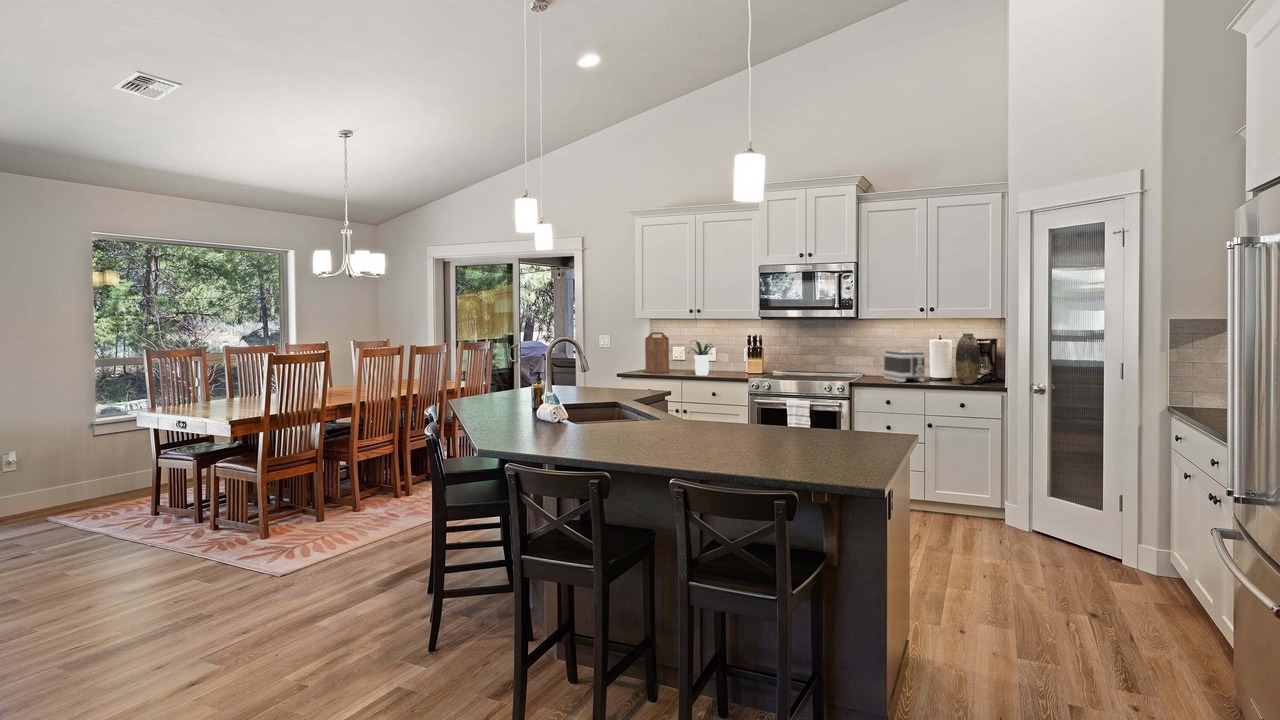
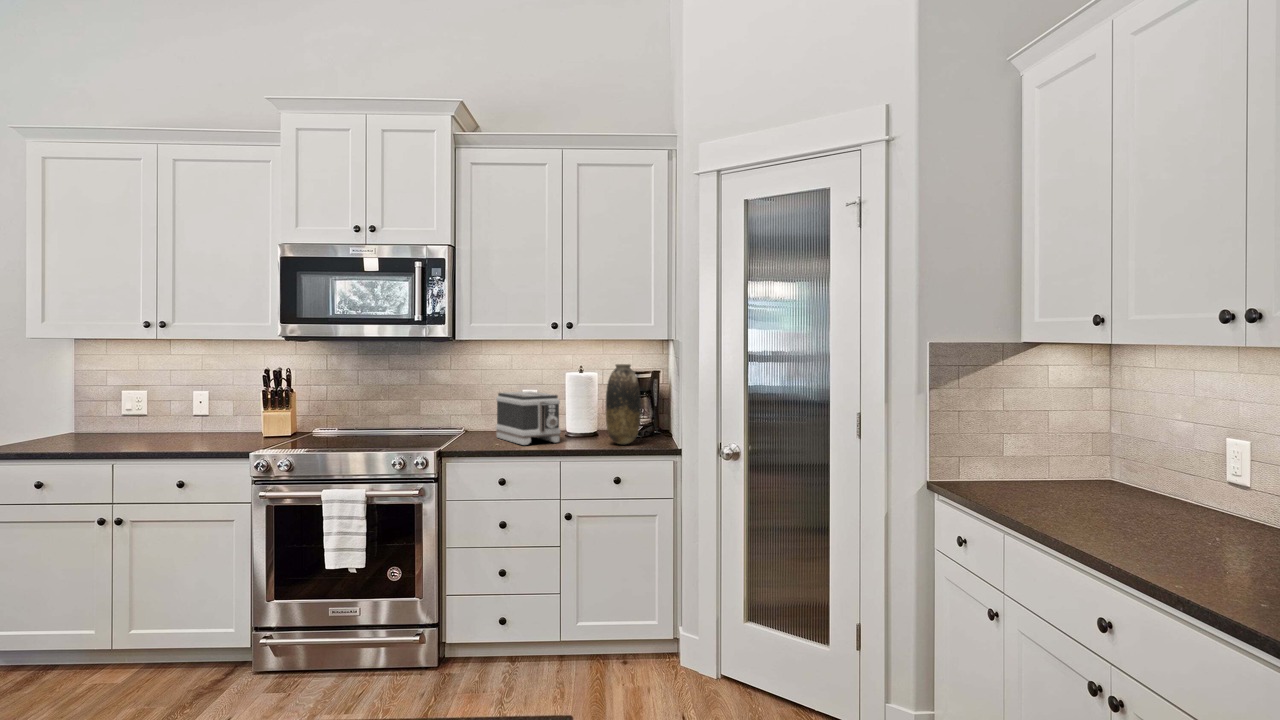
cutting board: present [645,332,669,373] -> none [46,362,103,441]
potted plant: present [690,340,713,375] -> none [118,377,211,443]

